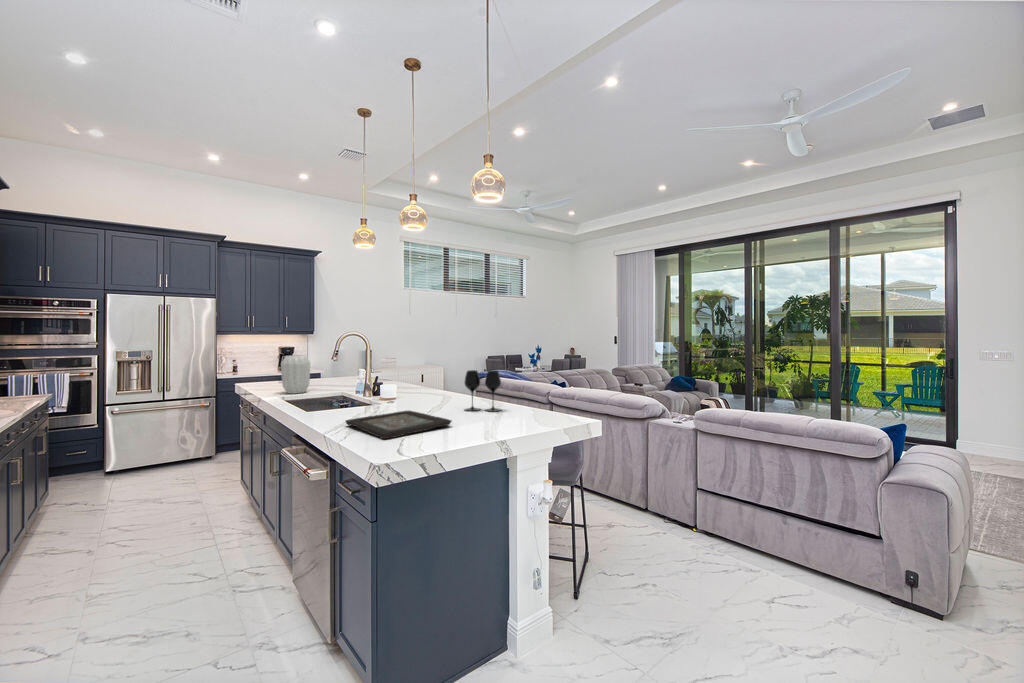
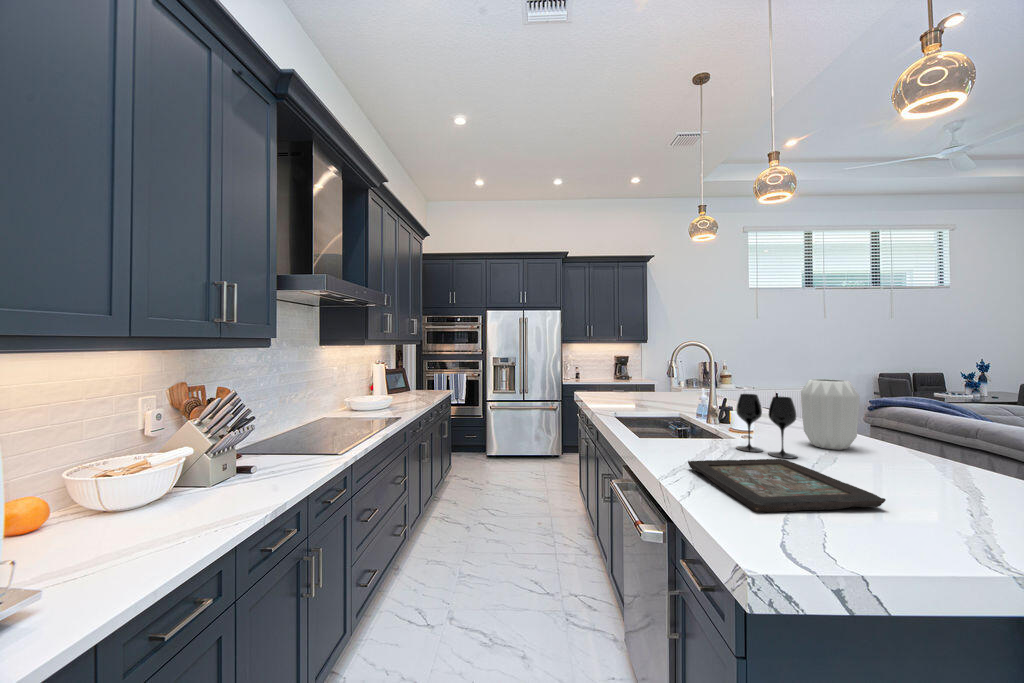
vase: present [281,355,310,394] -> present [801,379,859,450]
wine glass: present [464,370,501,412] -> present [736,394,797,458]

